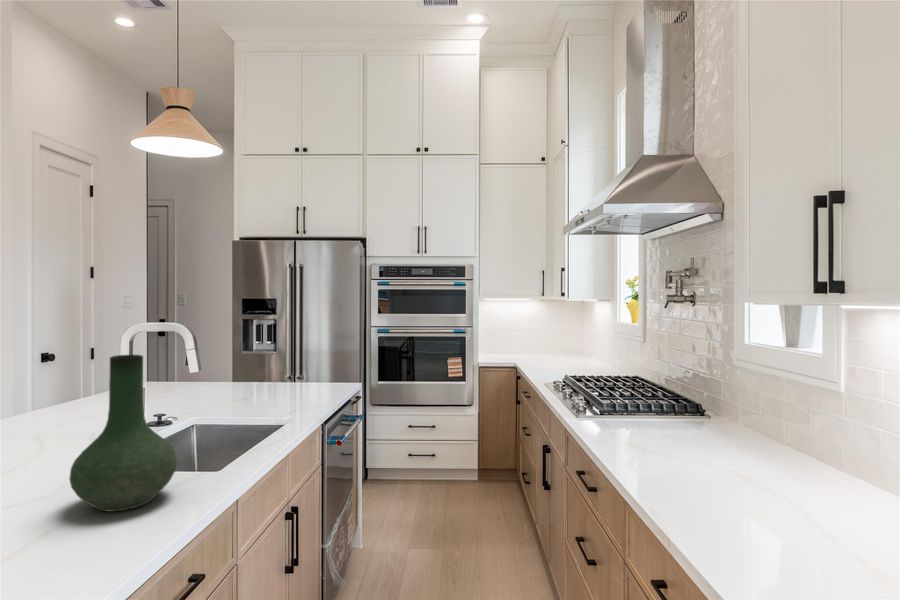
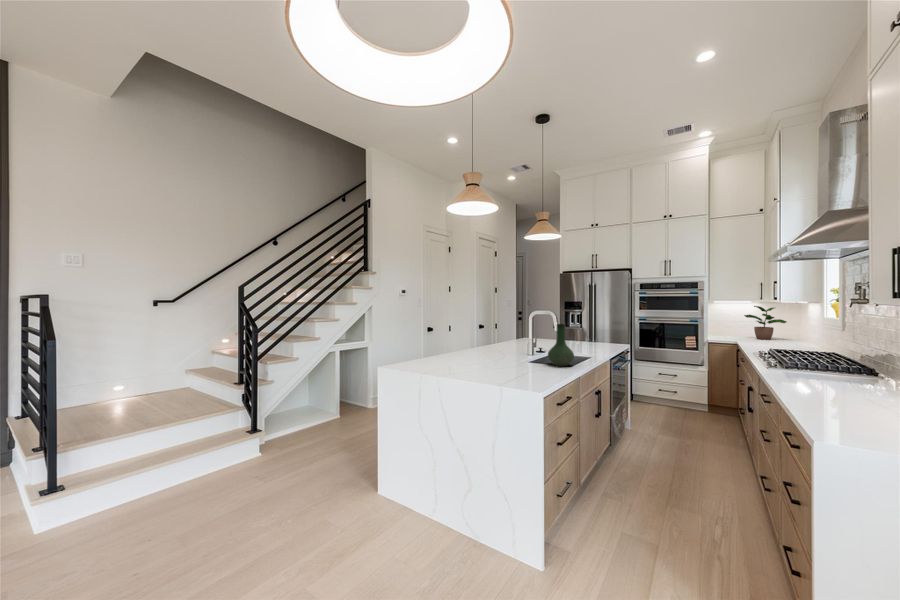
potted plant: none [518,306,567,356] -> present [744,306,787,340]

